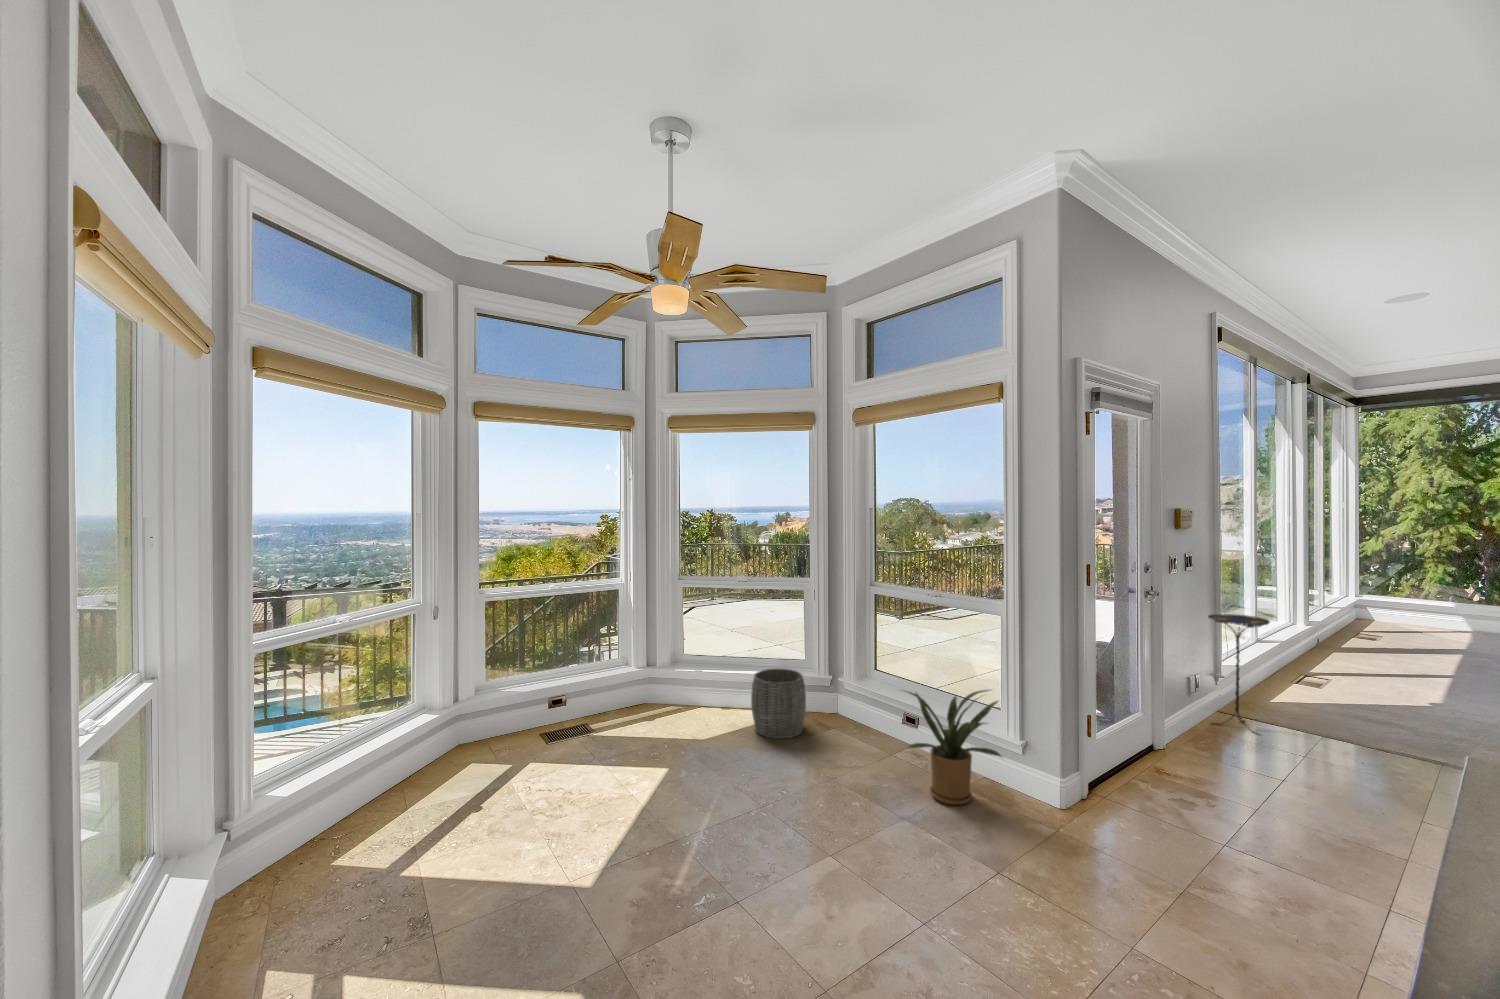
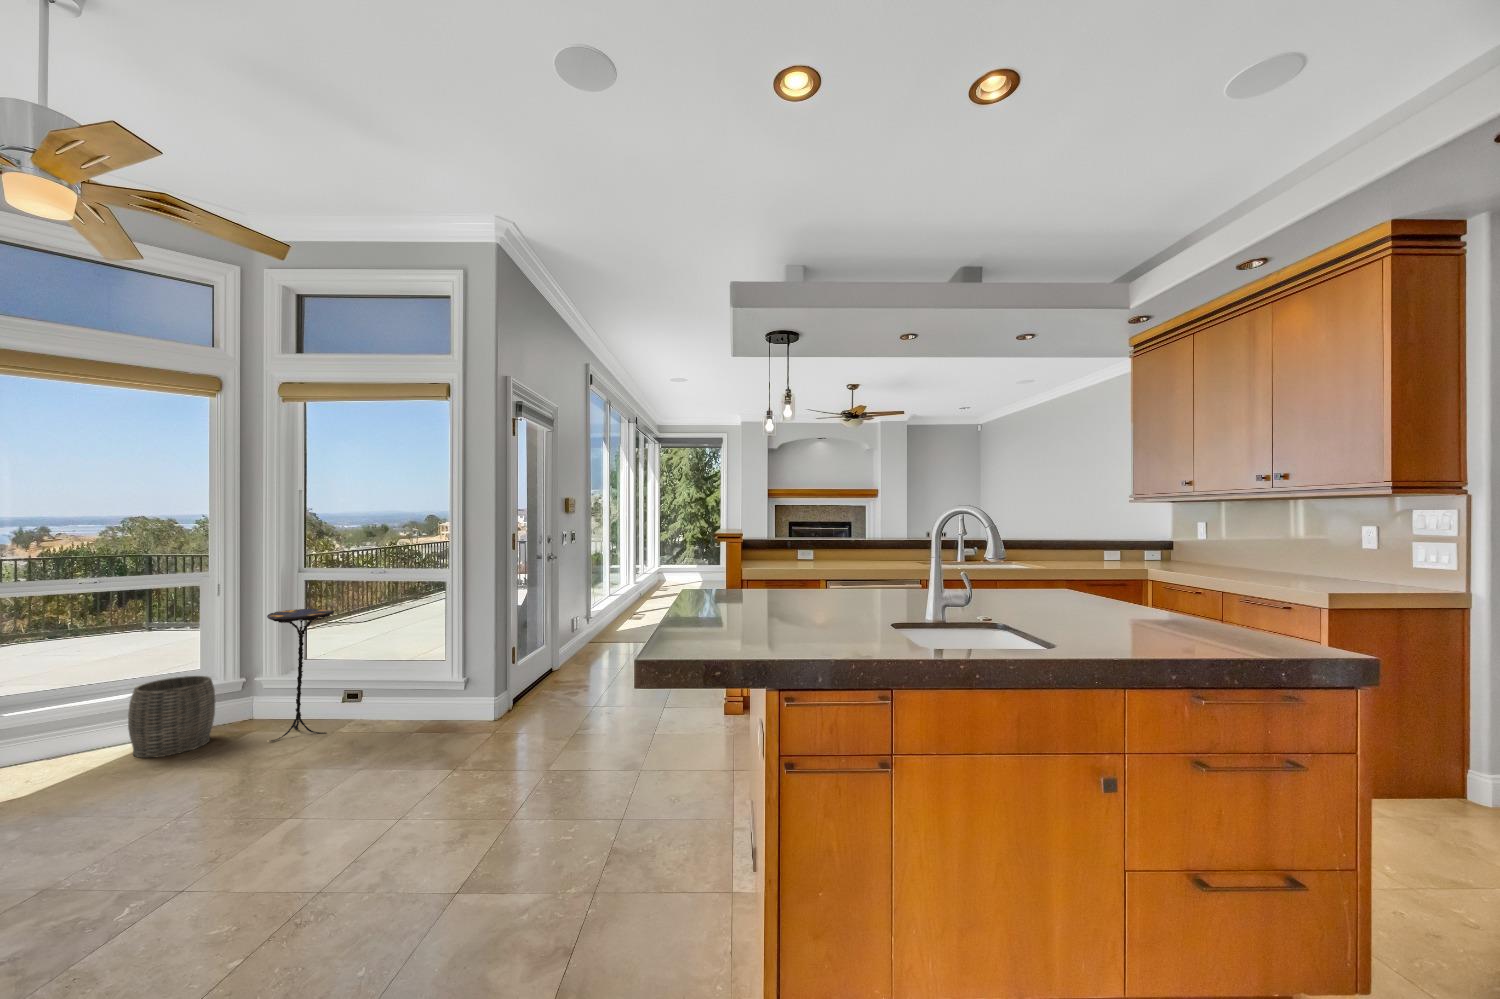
side table: present [1208,614,1270,723] -> present [267,609,334,741]
house plant: present [905,689,1001,805] -> none [347,637,453,746]

